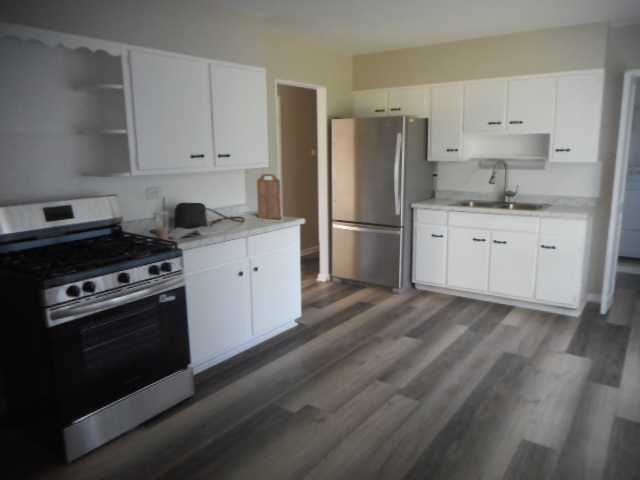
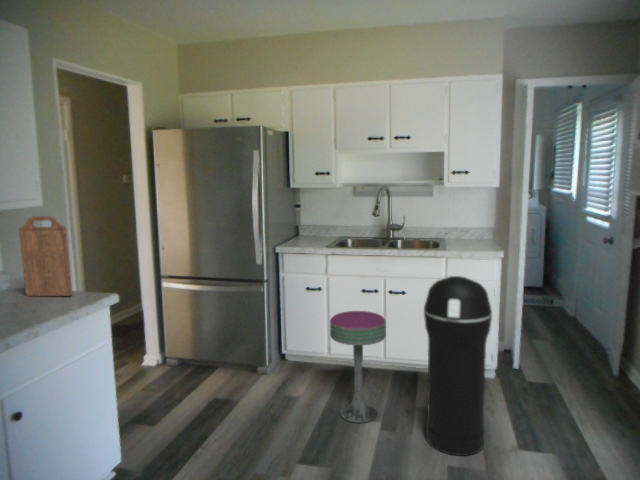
trash can: none [498,225,552,351] -> present [424,276,492,456]
bar stool: none [438,250,479,326] -> present [330,311,386,423]

